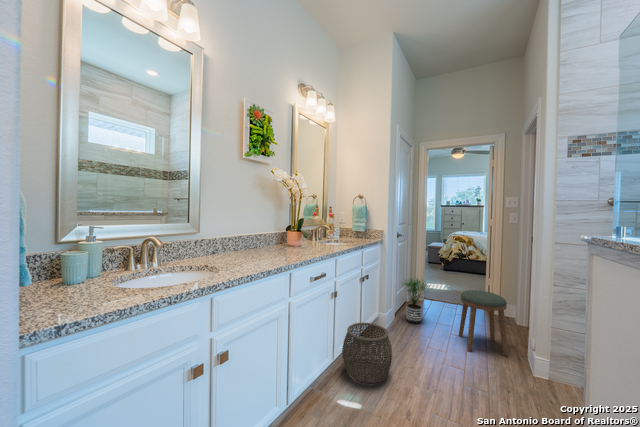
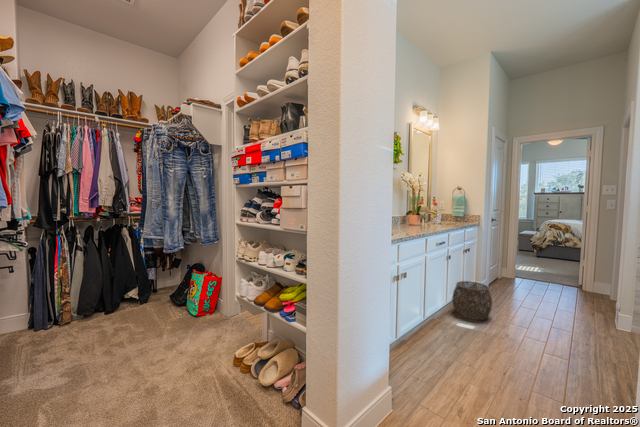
potted plant: present [404,279,428,323] -> none [493,255,526,292]
stool: present [458,290,508,356] -> none [550,265,596,317]

